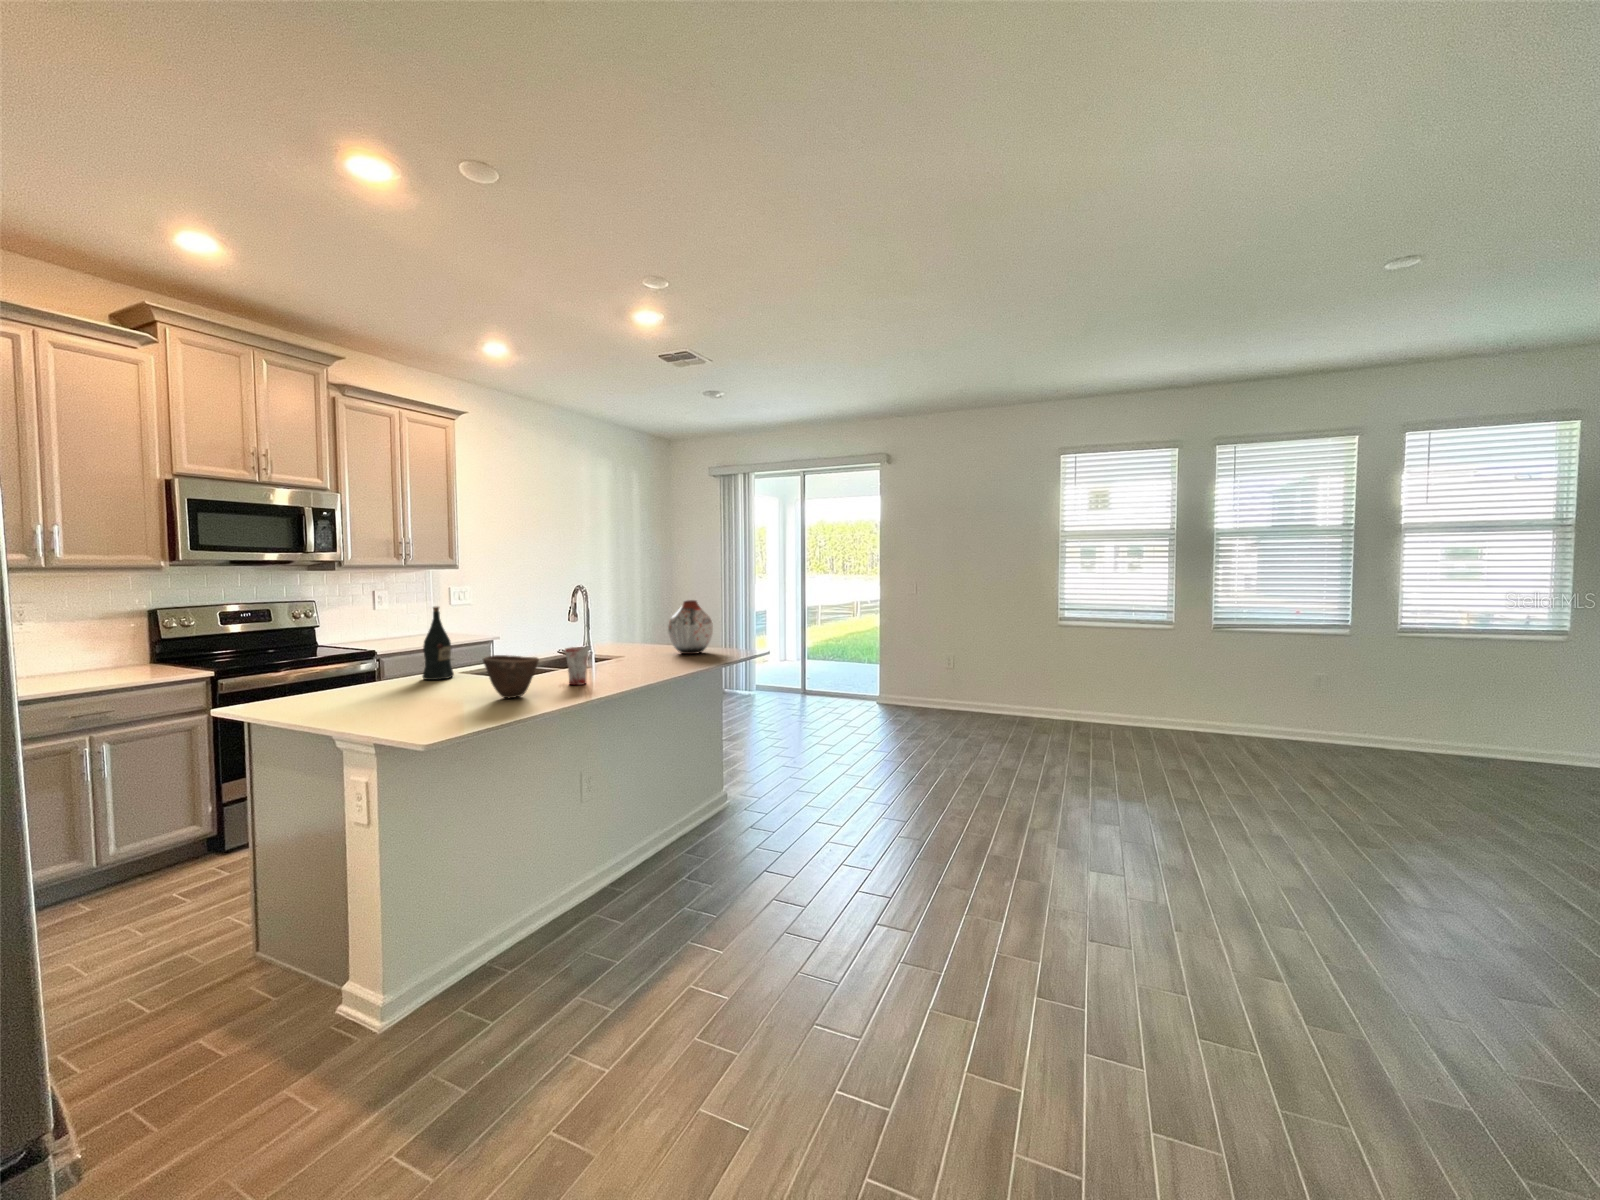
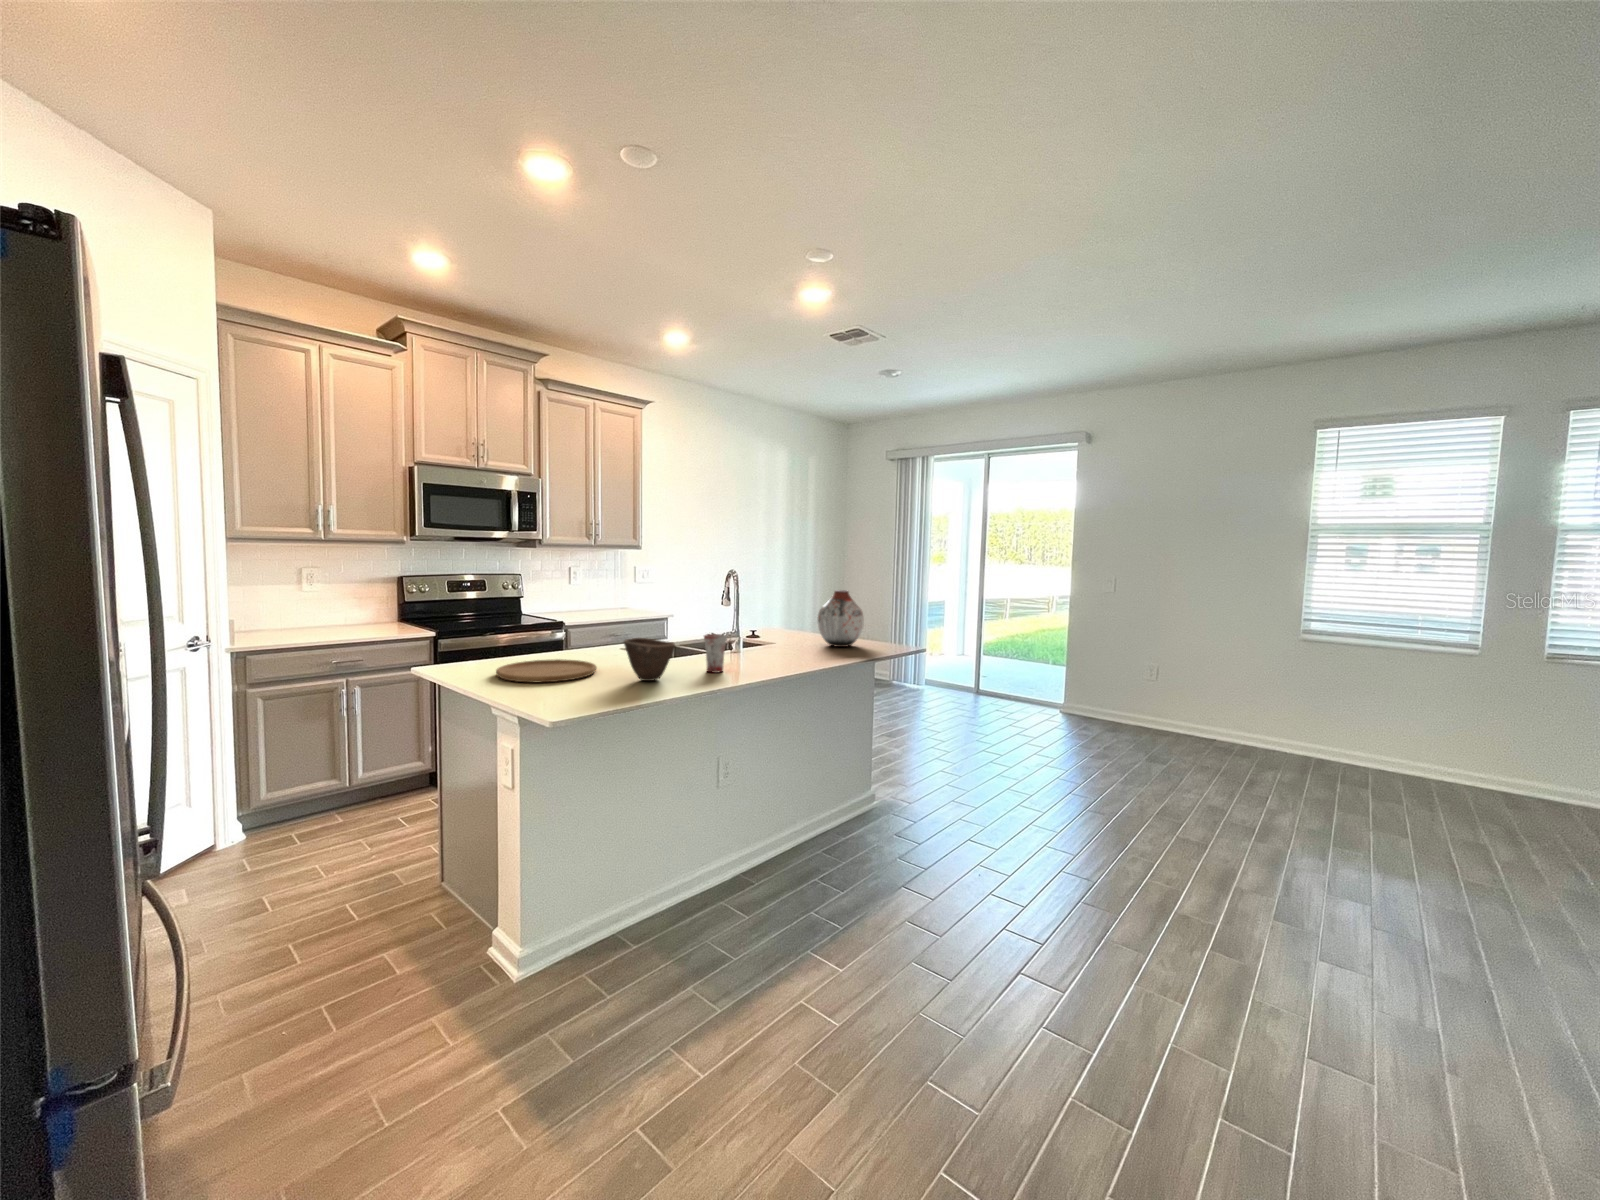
wine bottle: present [423,607,454,680] -> none [584,586,611,656]
cutting board: none [328,685,448,711] -> present [496,659,597,682]

